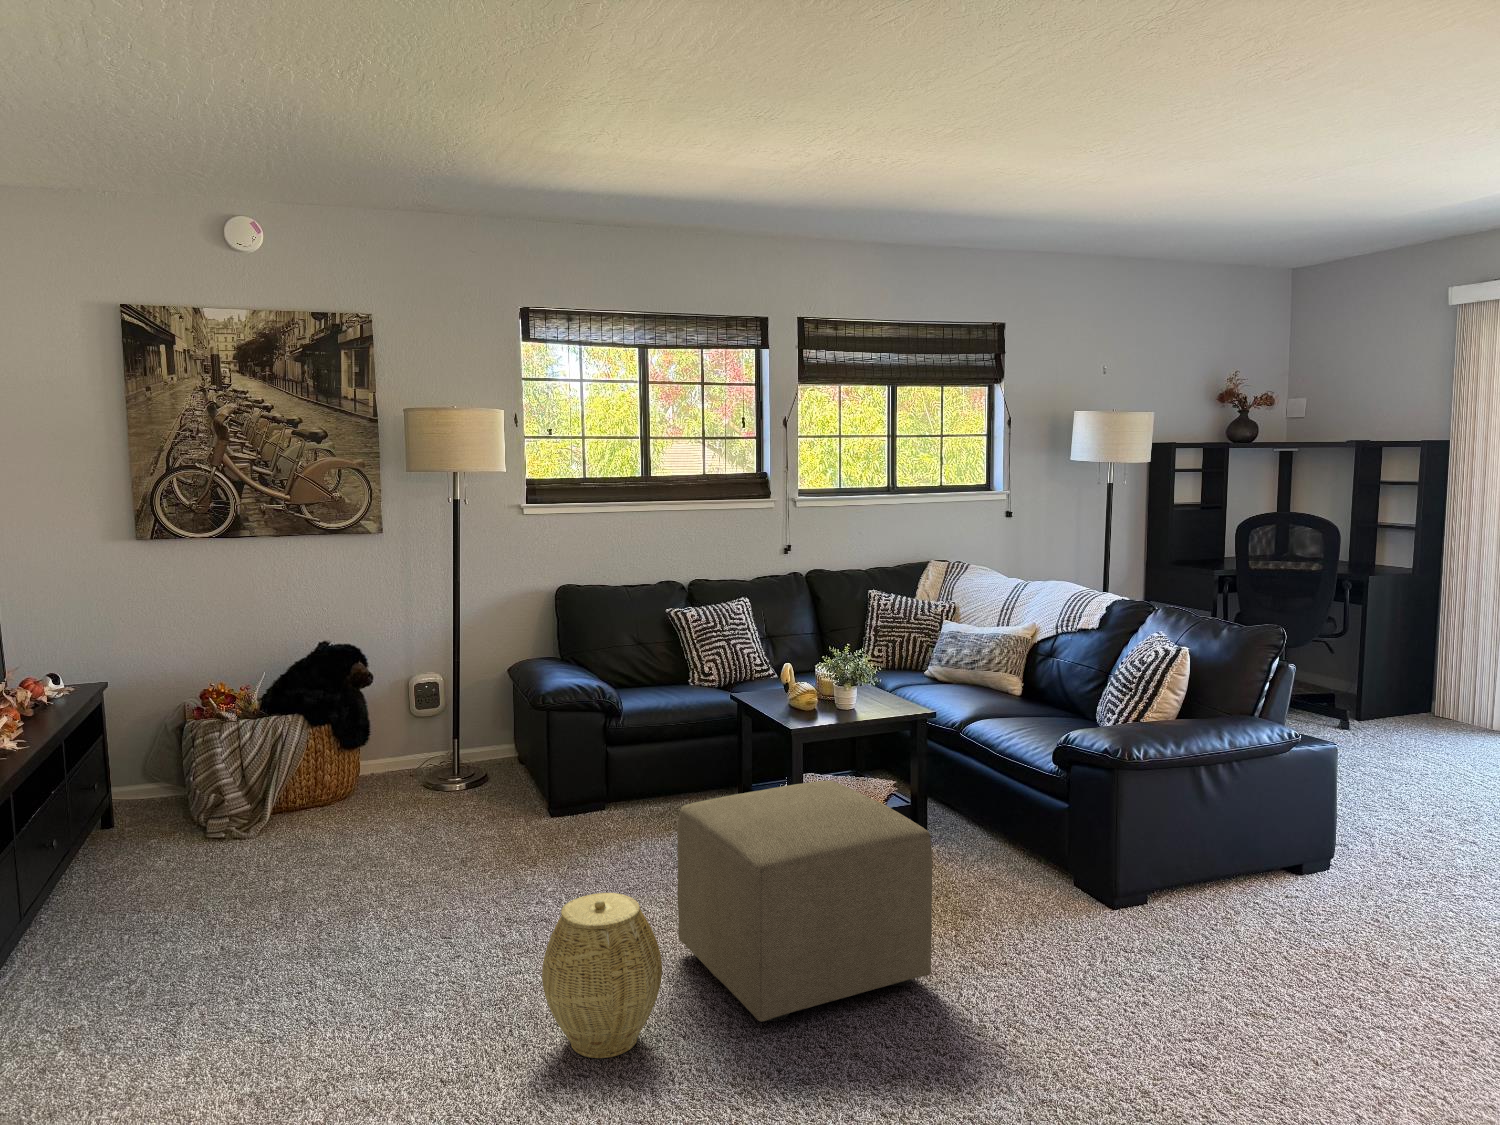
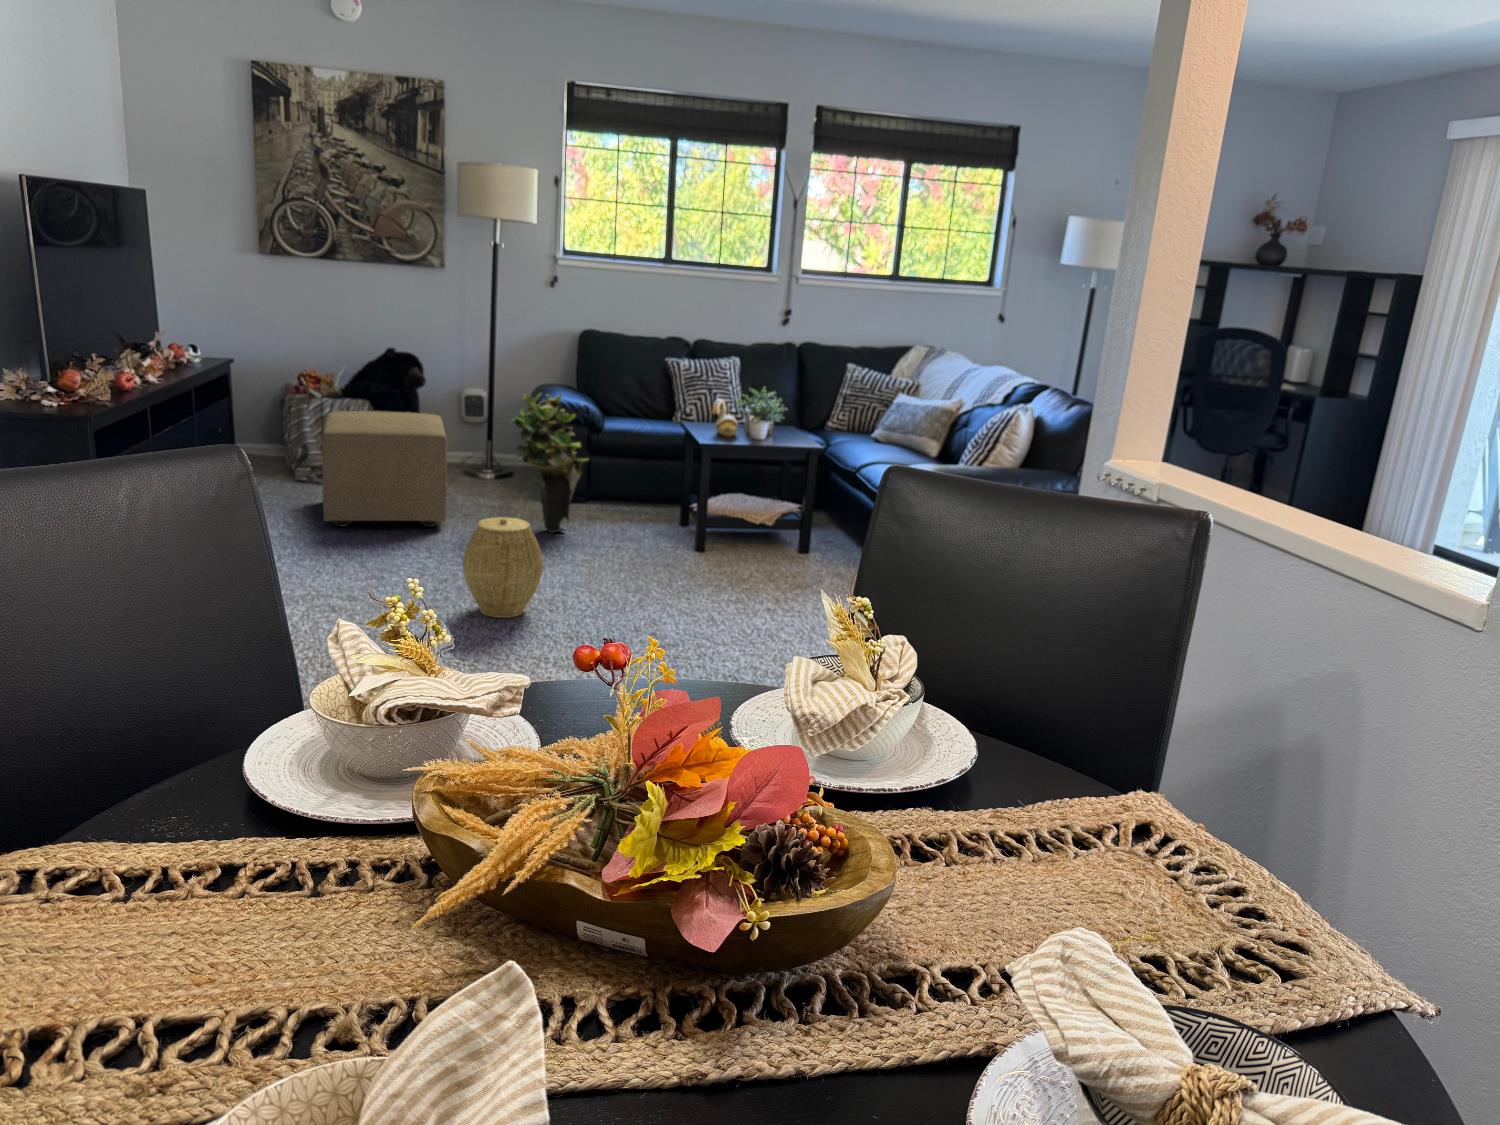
potted plant: none [522,679,628,868] -> present [511,394,588,533]
ottoman: present [677,780,932,1022] -> present [322,411,447,527]

